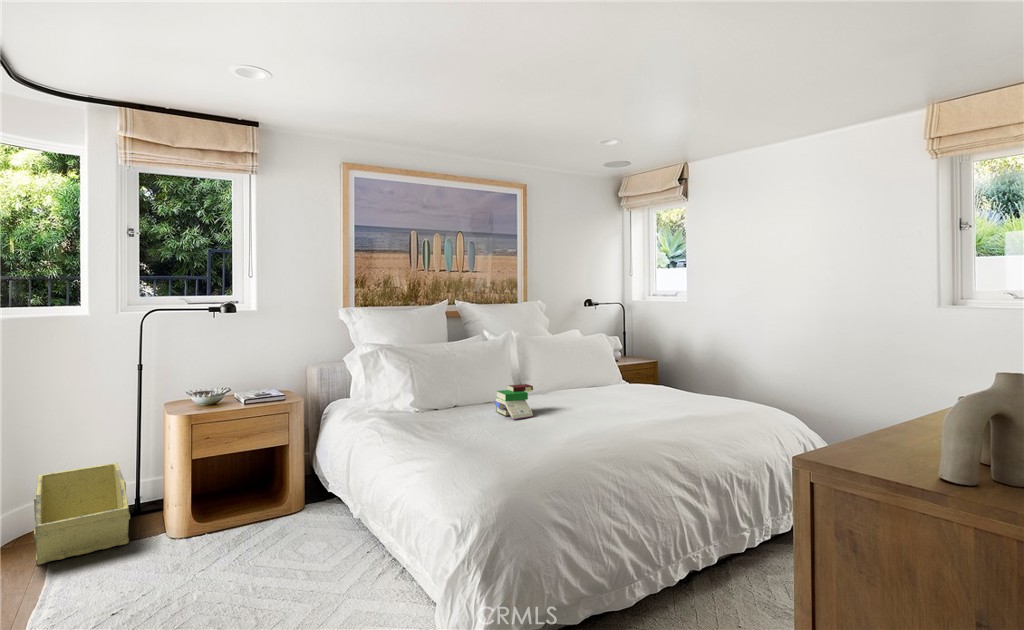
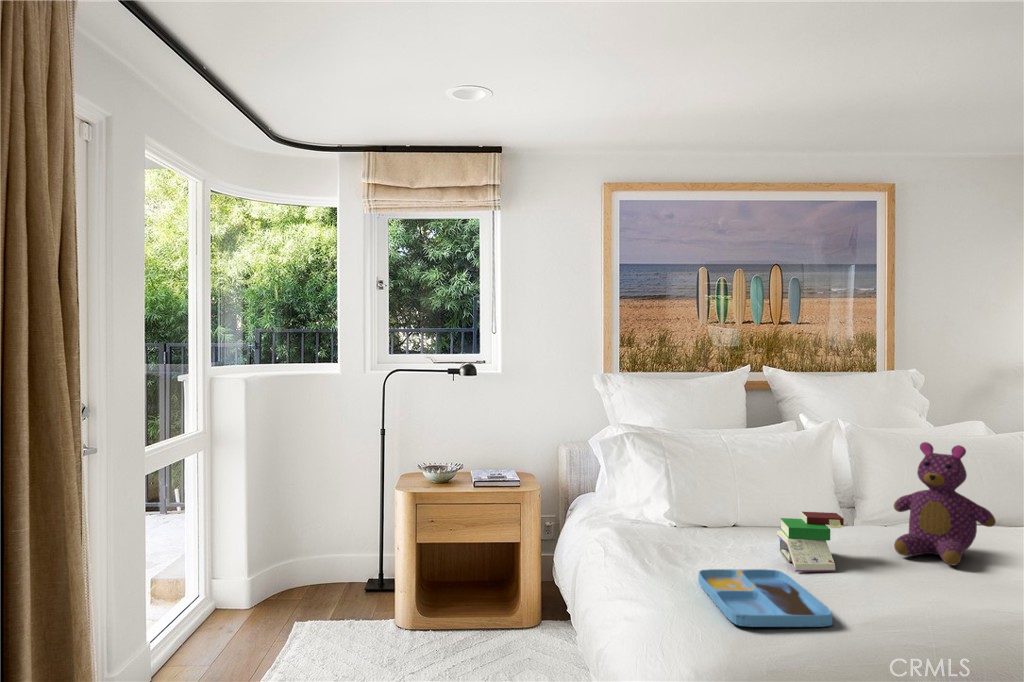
teddy bear: none [552,338,604,405] -> present [894,442,996,566]
tray: none [462,419,549,448] -> present [698,569,832,627]
storage bin: present [34,463,130,565] -> none [258,535,355,634]

